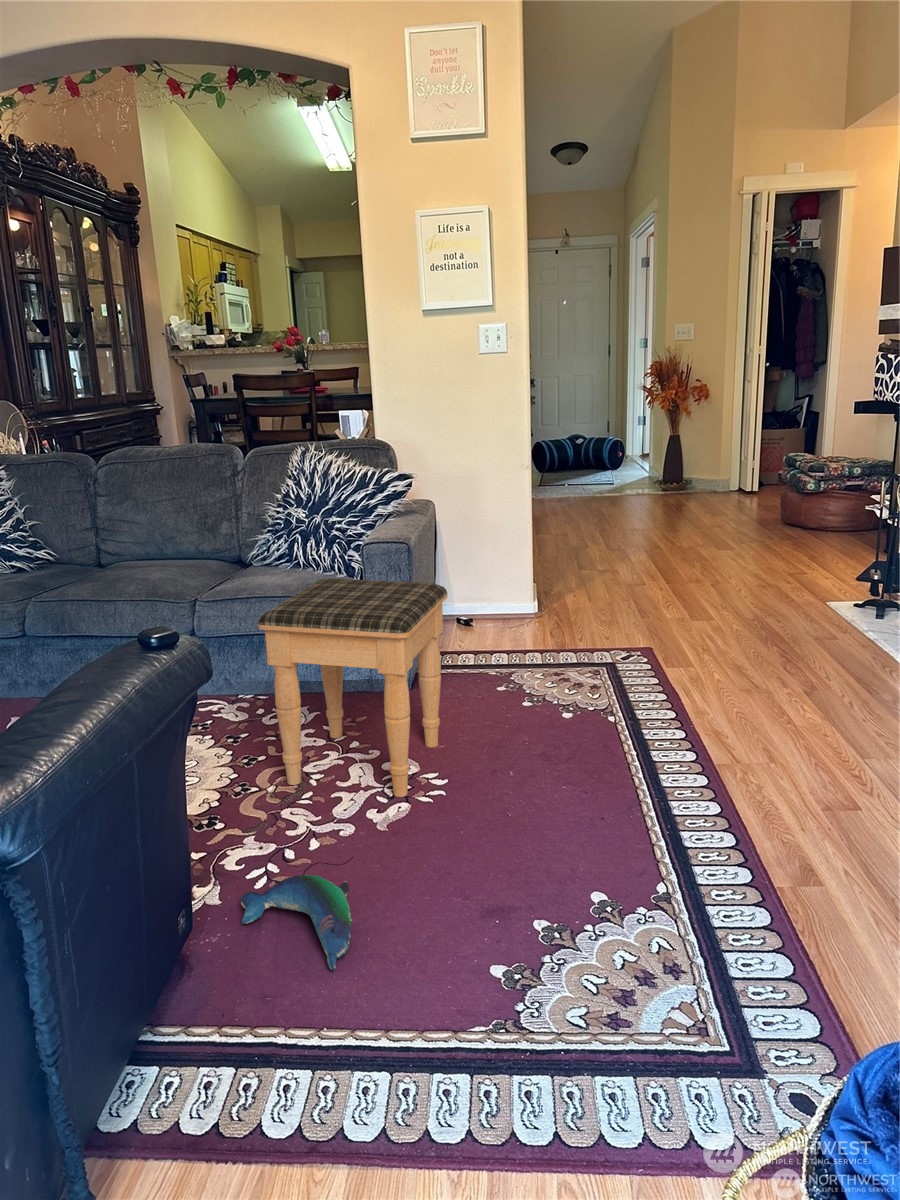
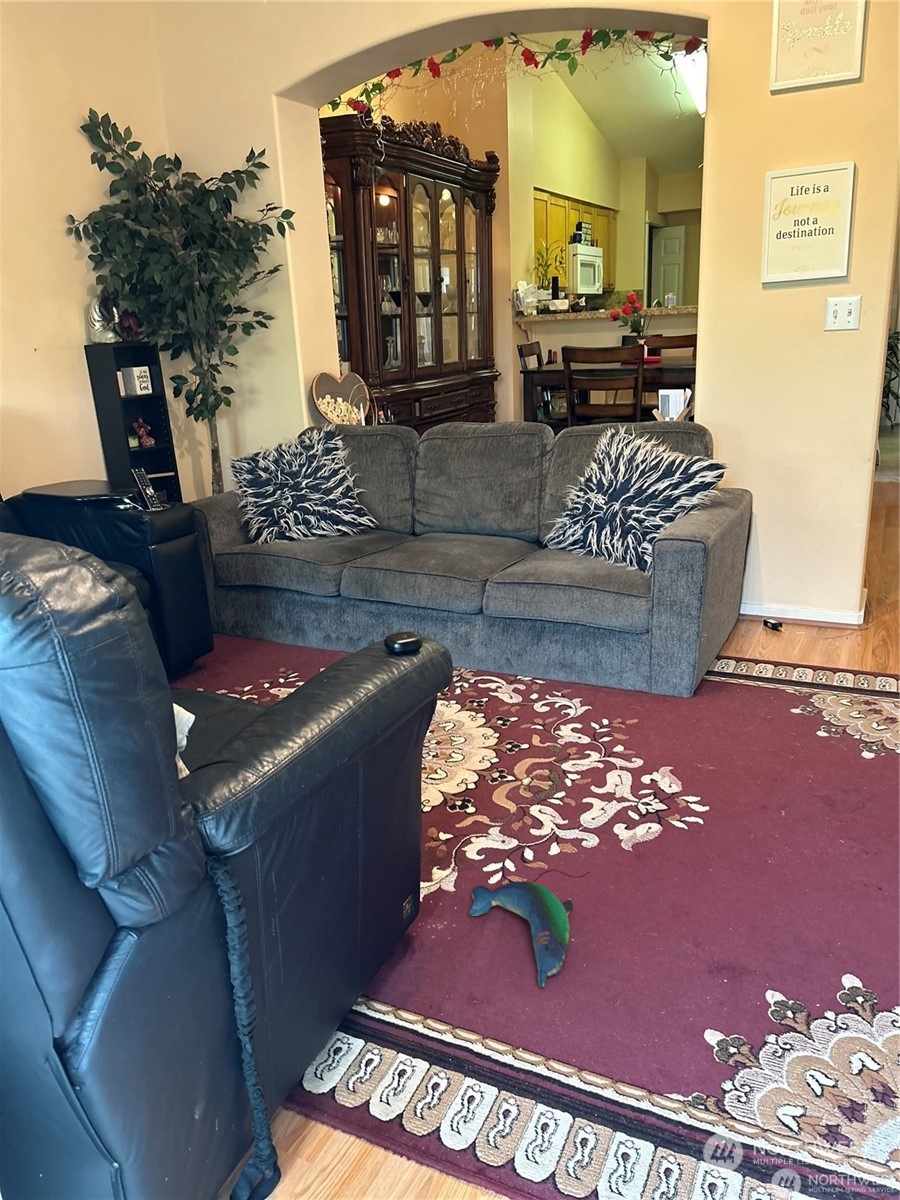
footstool: present [258,578,448,797] -> none [526,576,733,815]

